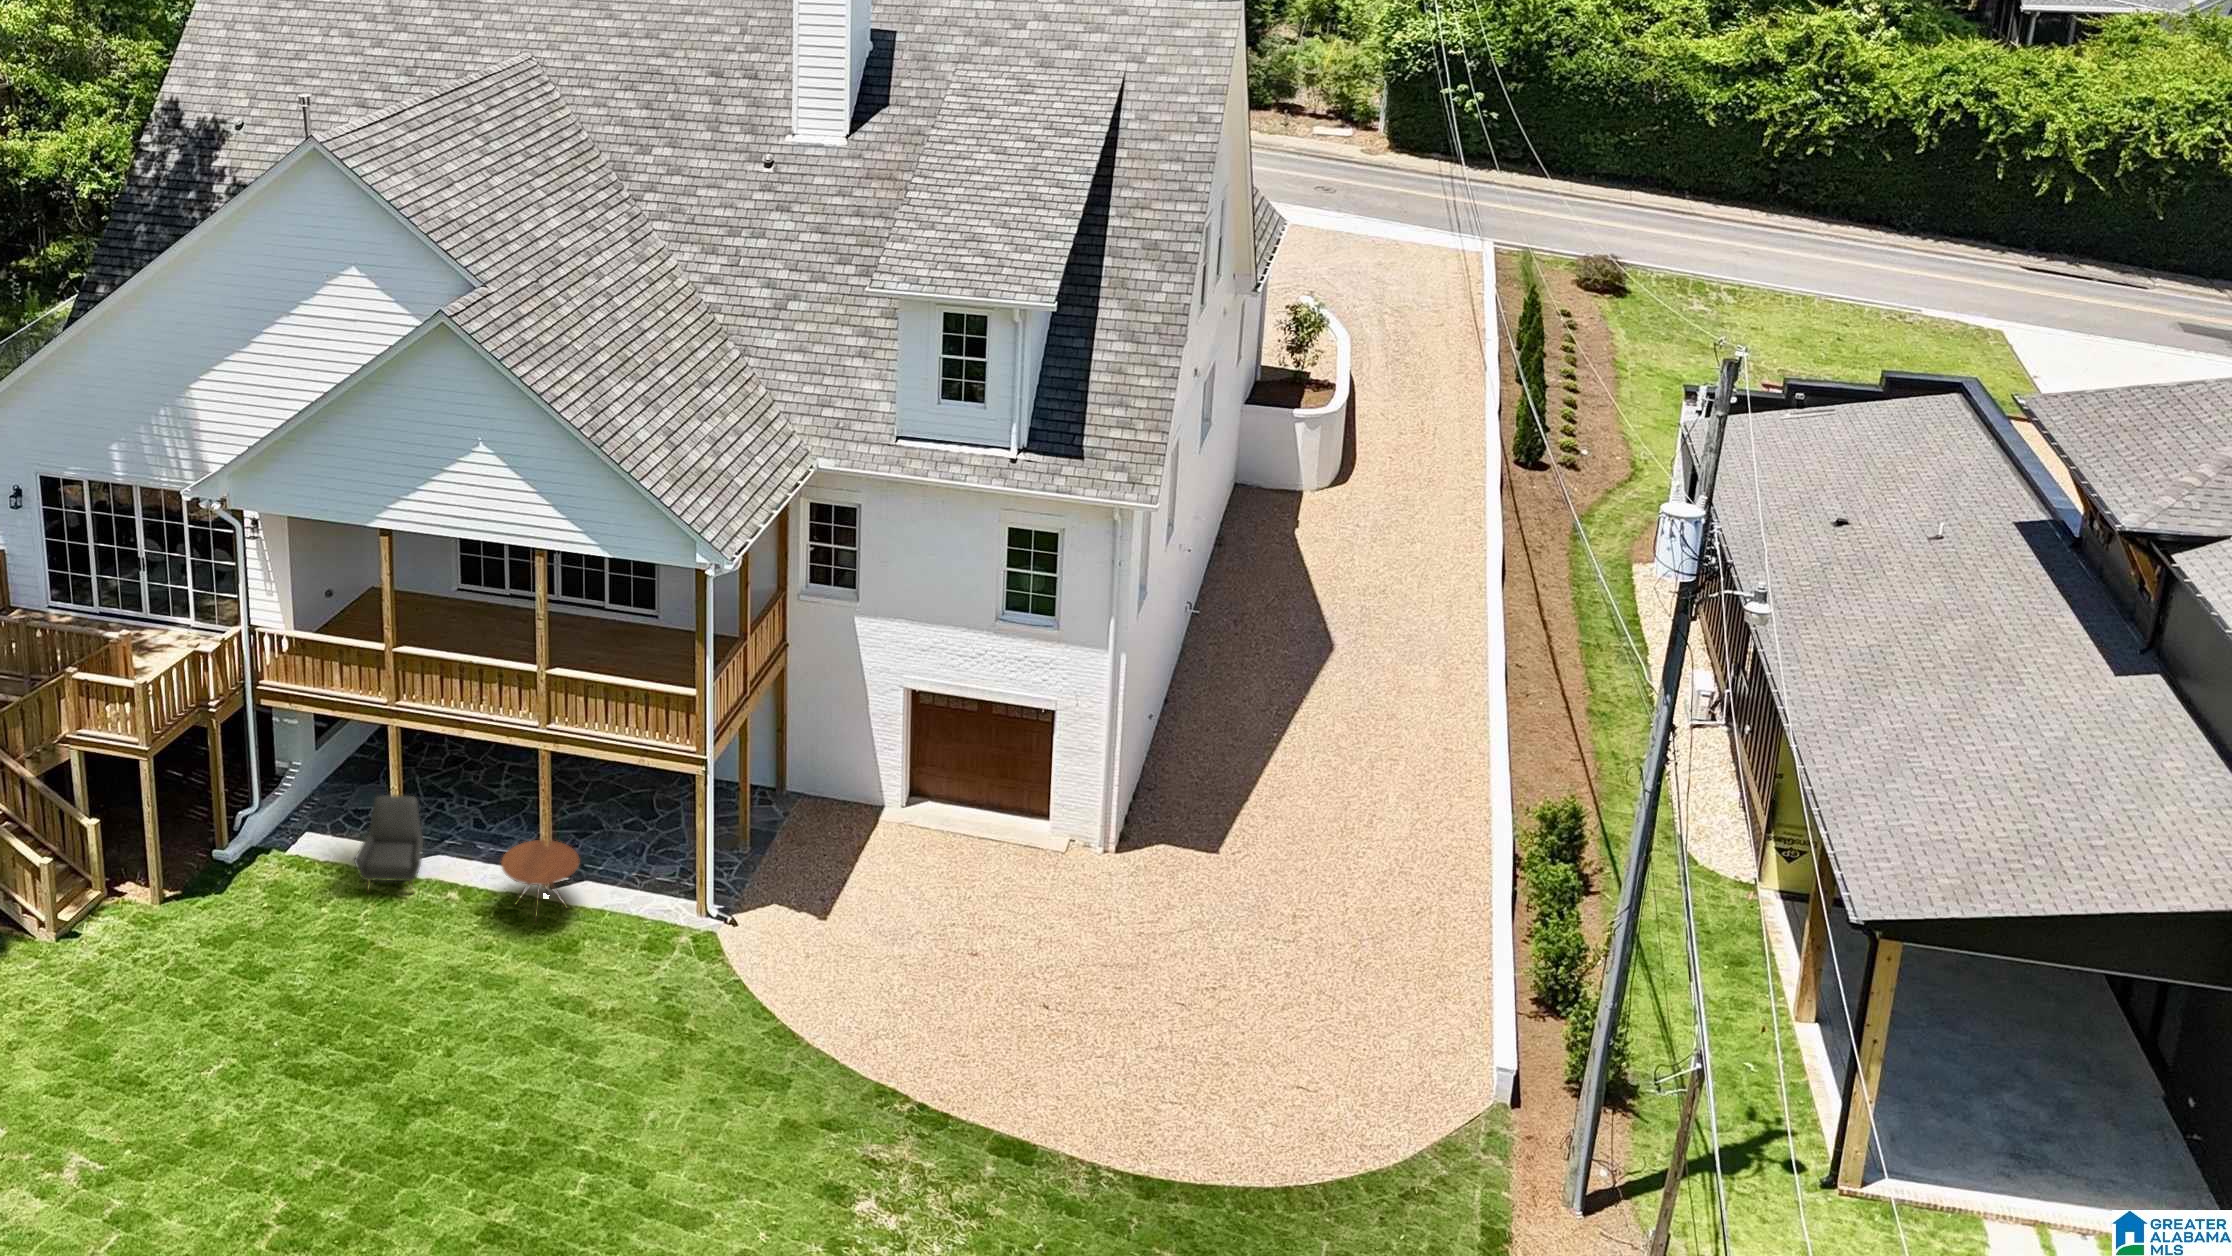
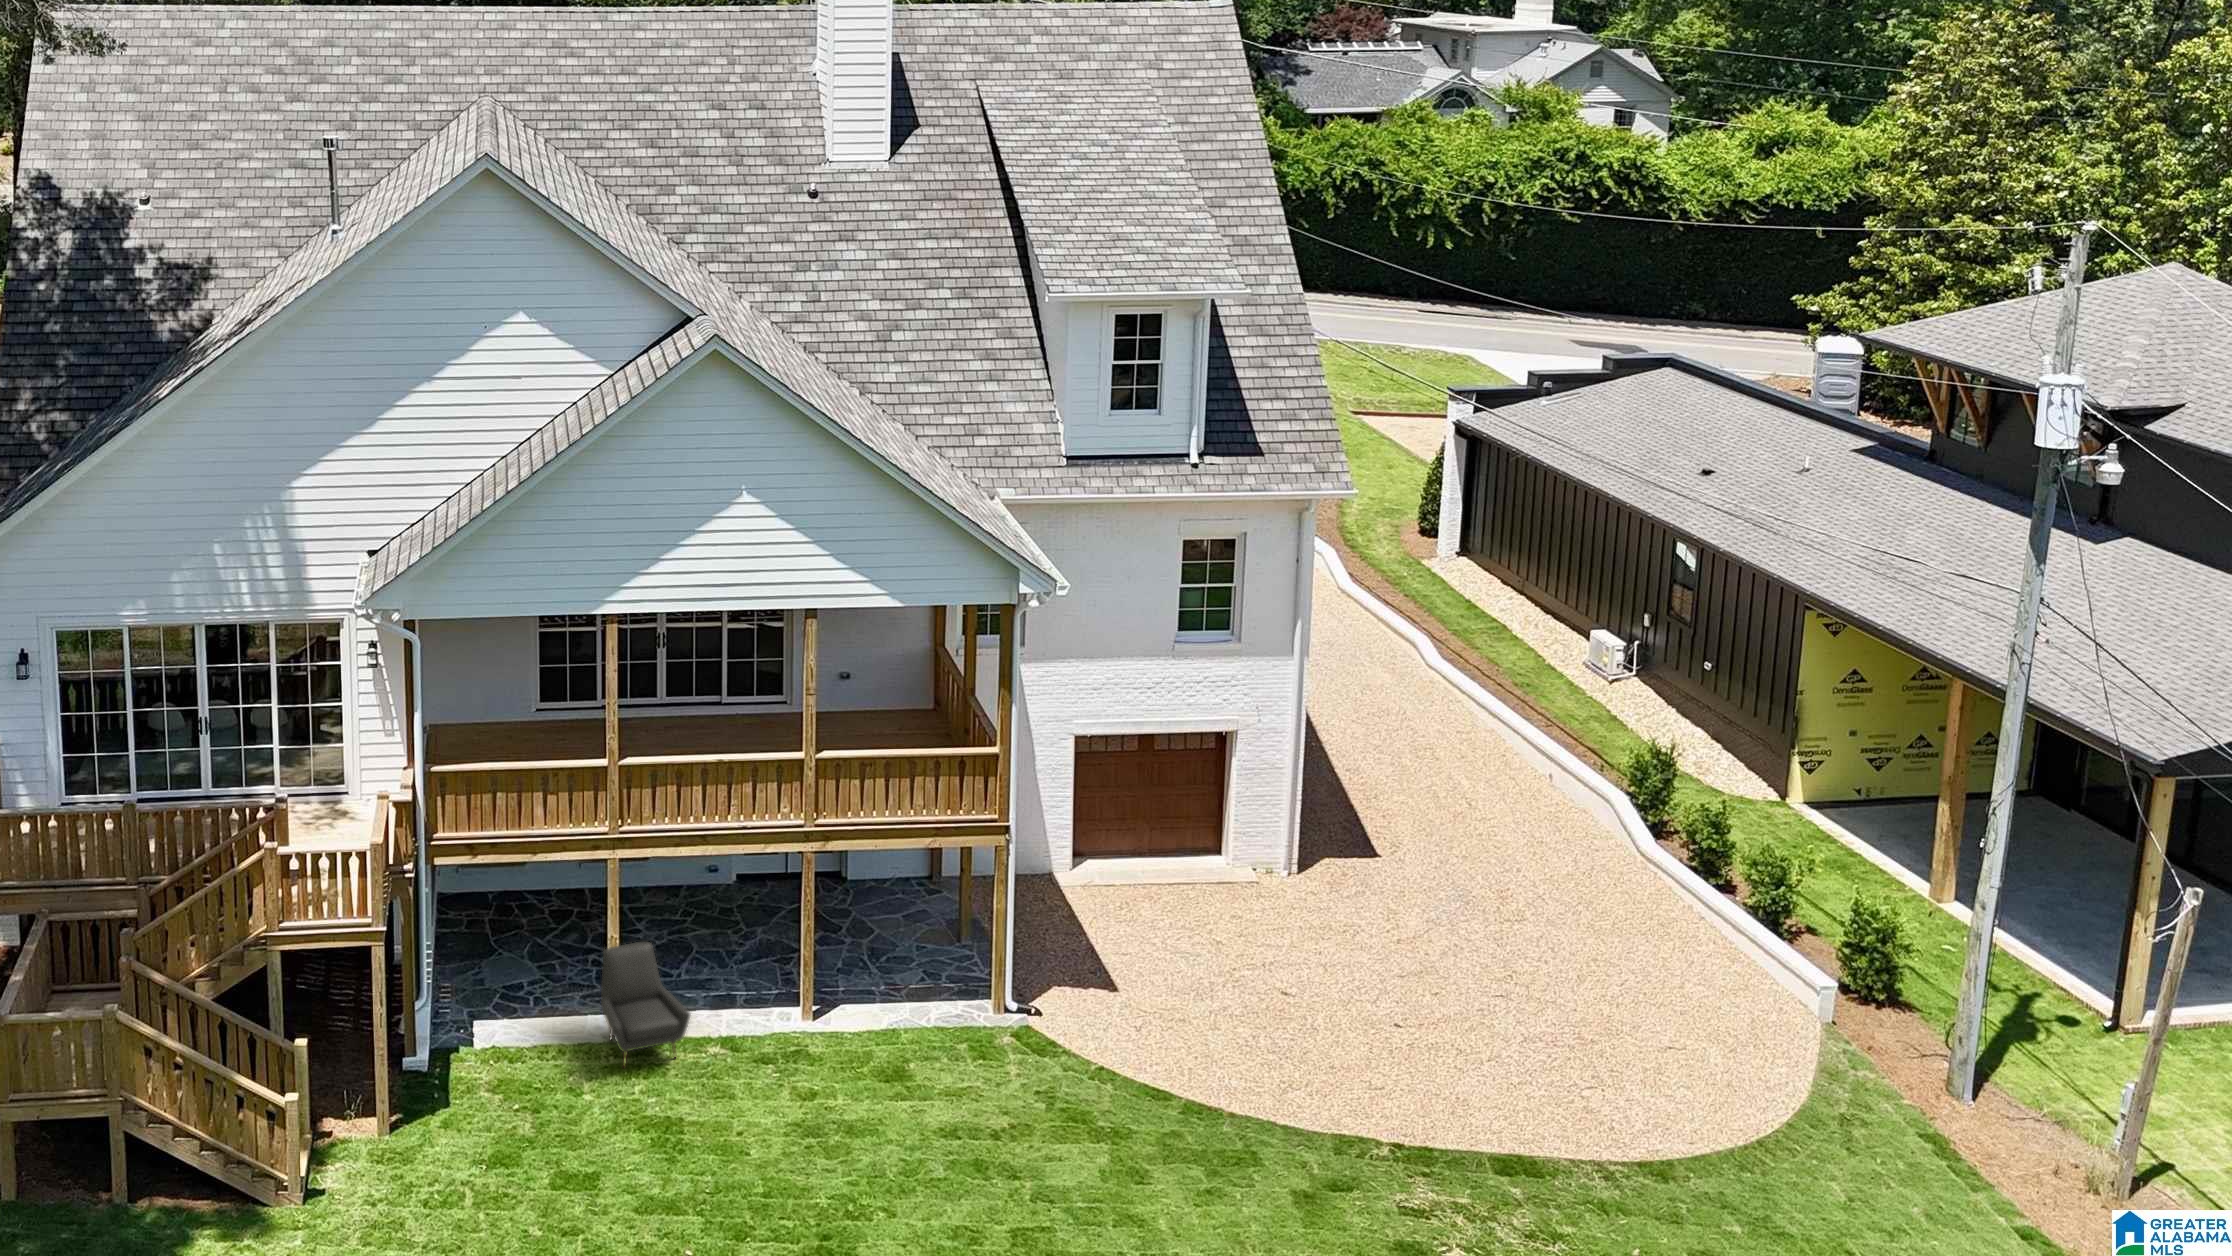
round table: present [501,840,580,908] -> none [785,960,877,1058]

